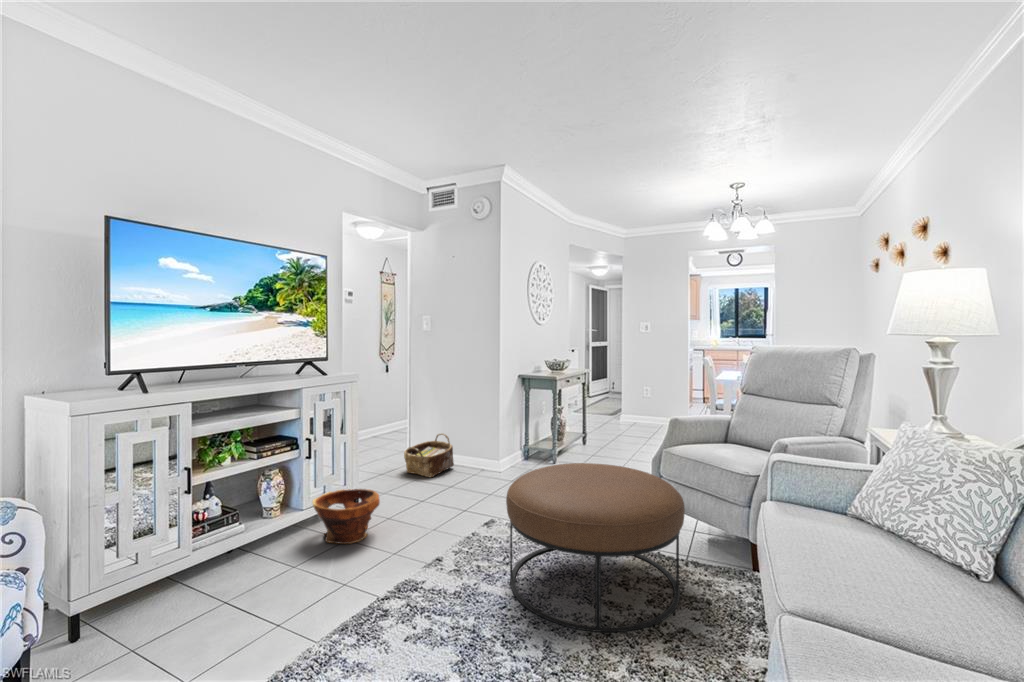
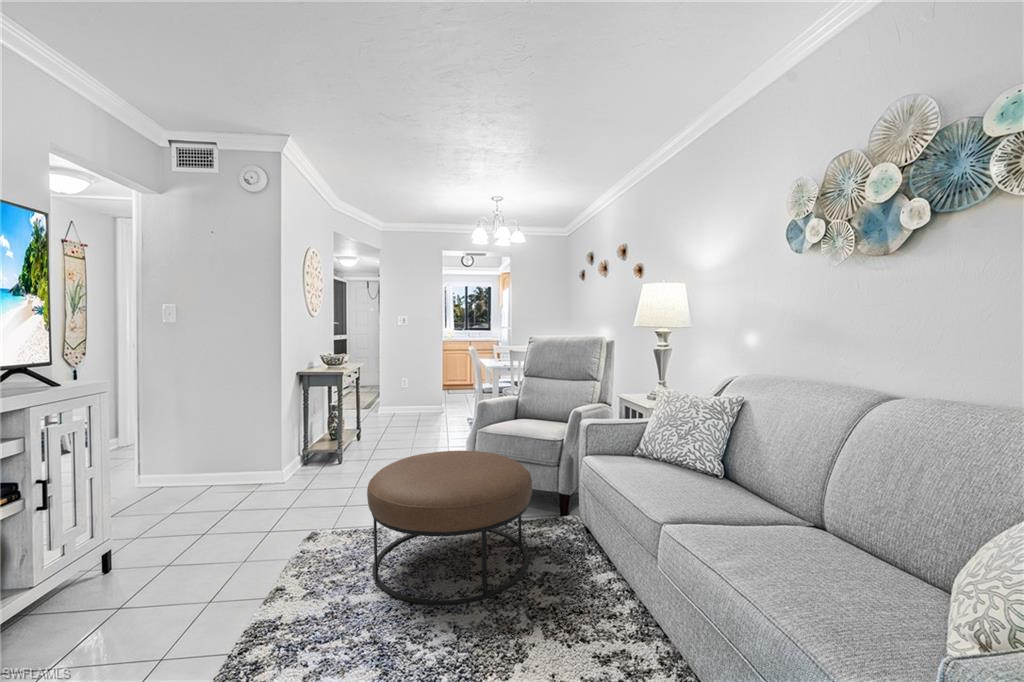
woven basket: present [404,433,454,477] -> none [149,451,220,508]
planter: present [312,489,380,544] -> none [60,535,173,621]

